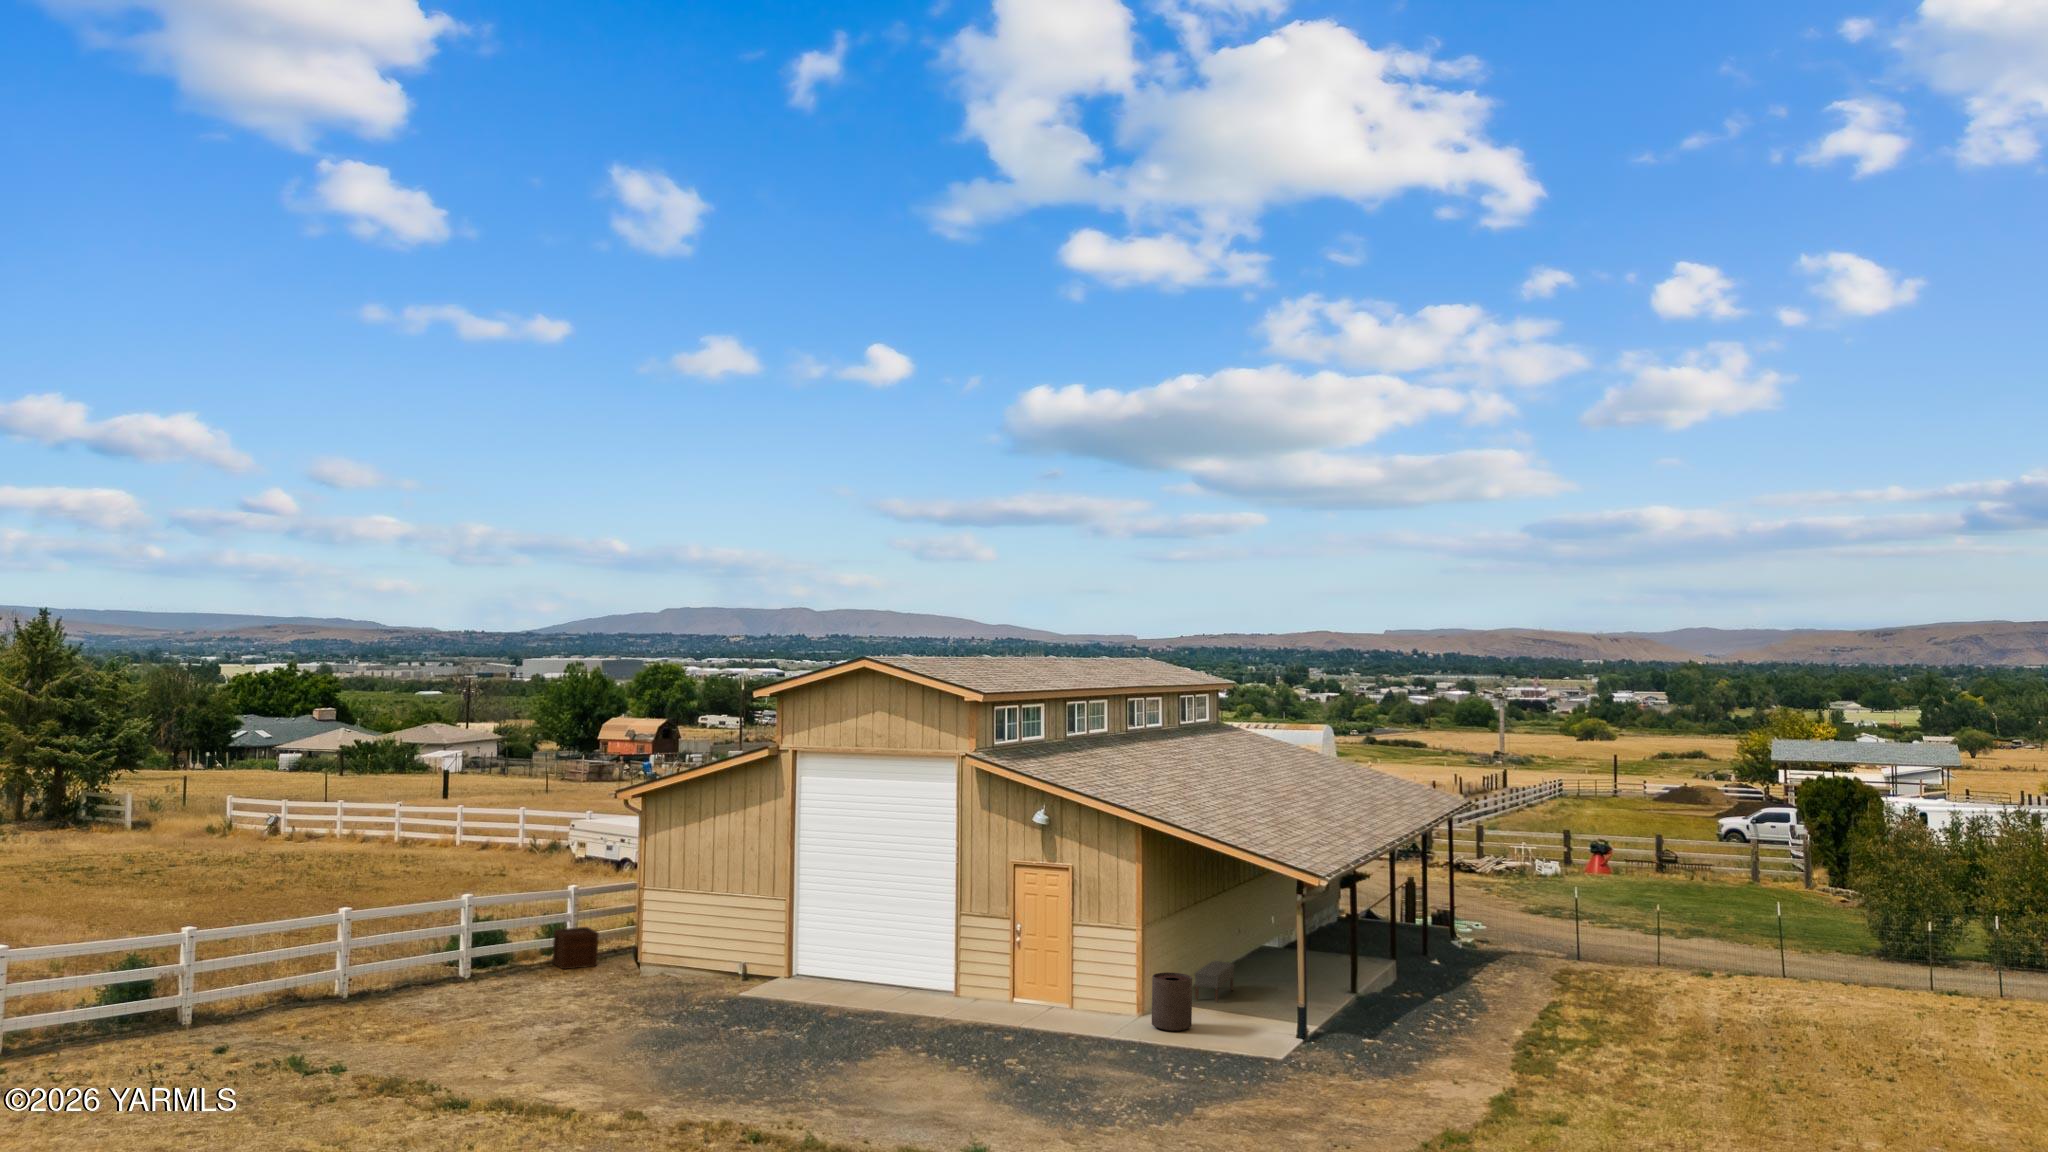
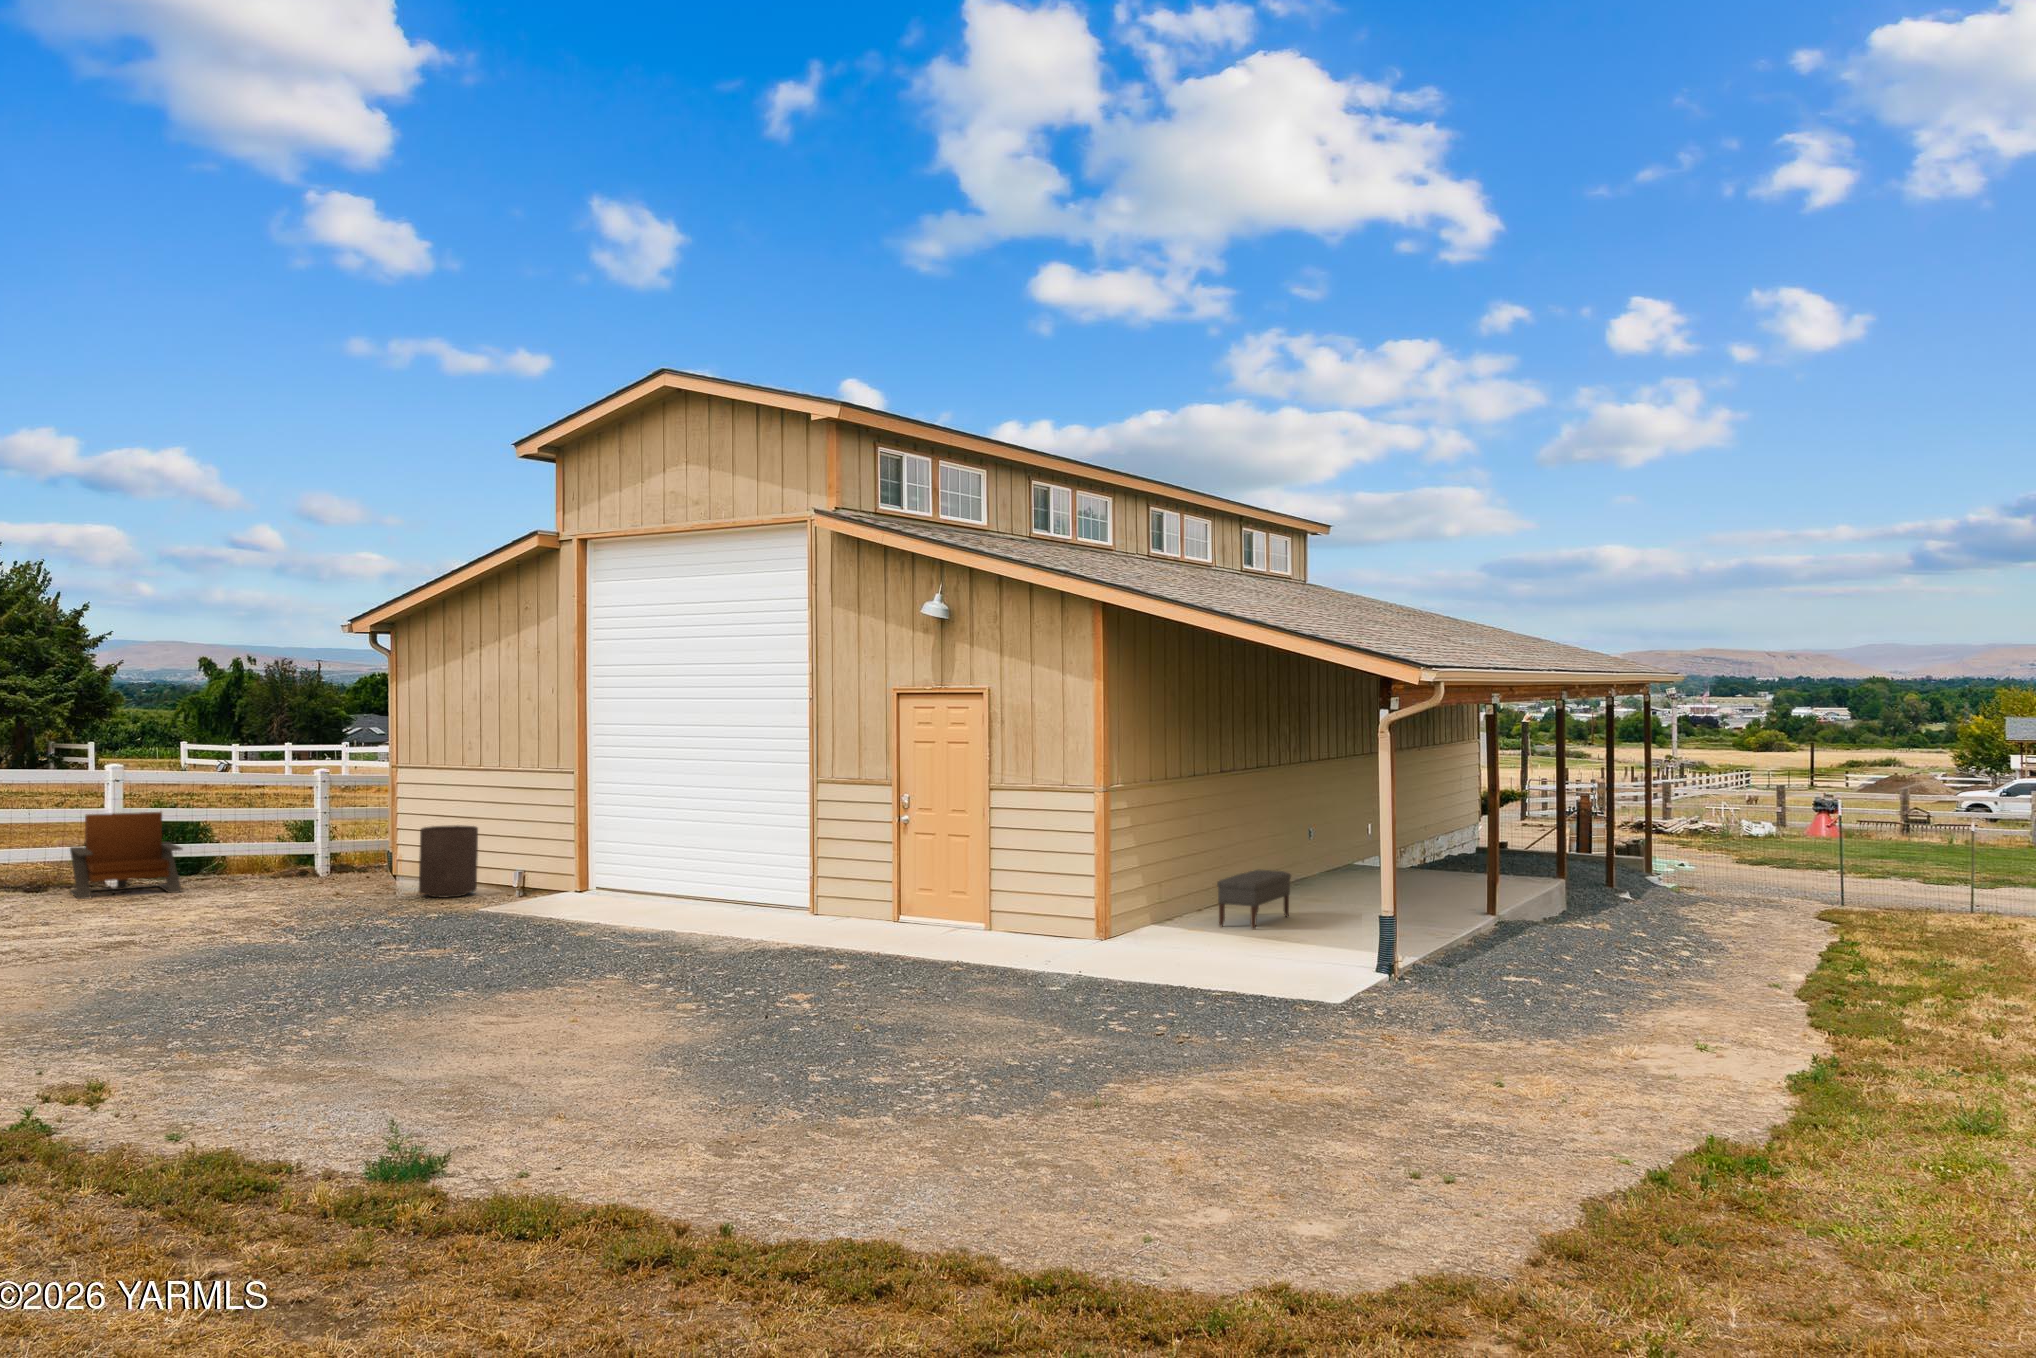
lounge chair: none [429,924,508,990] -> present [69,812,182,899]
wooden crate: present [552,927,599,969] -> none [291,827,349,883]
trash can: present [1152,972,1192,1031] -> present [419,825,478,897]

